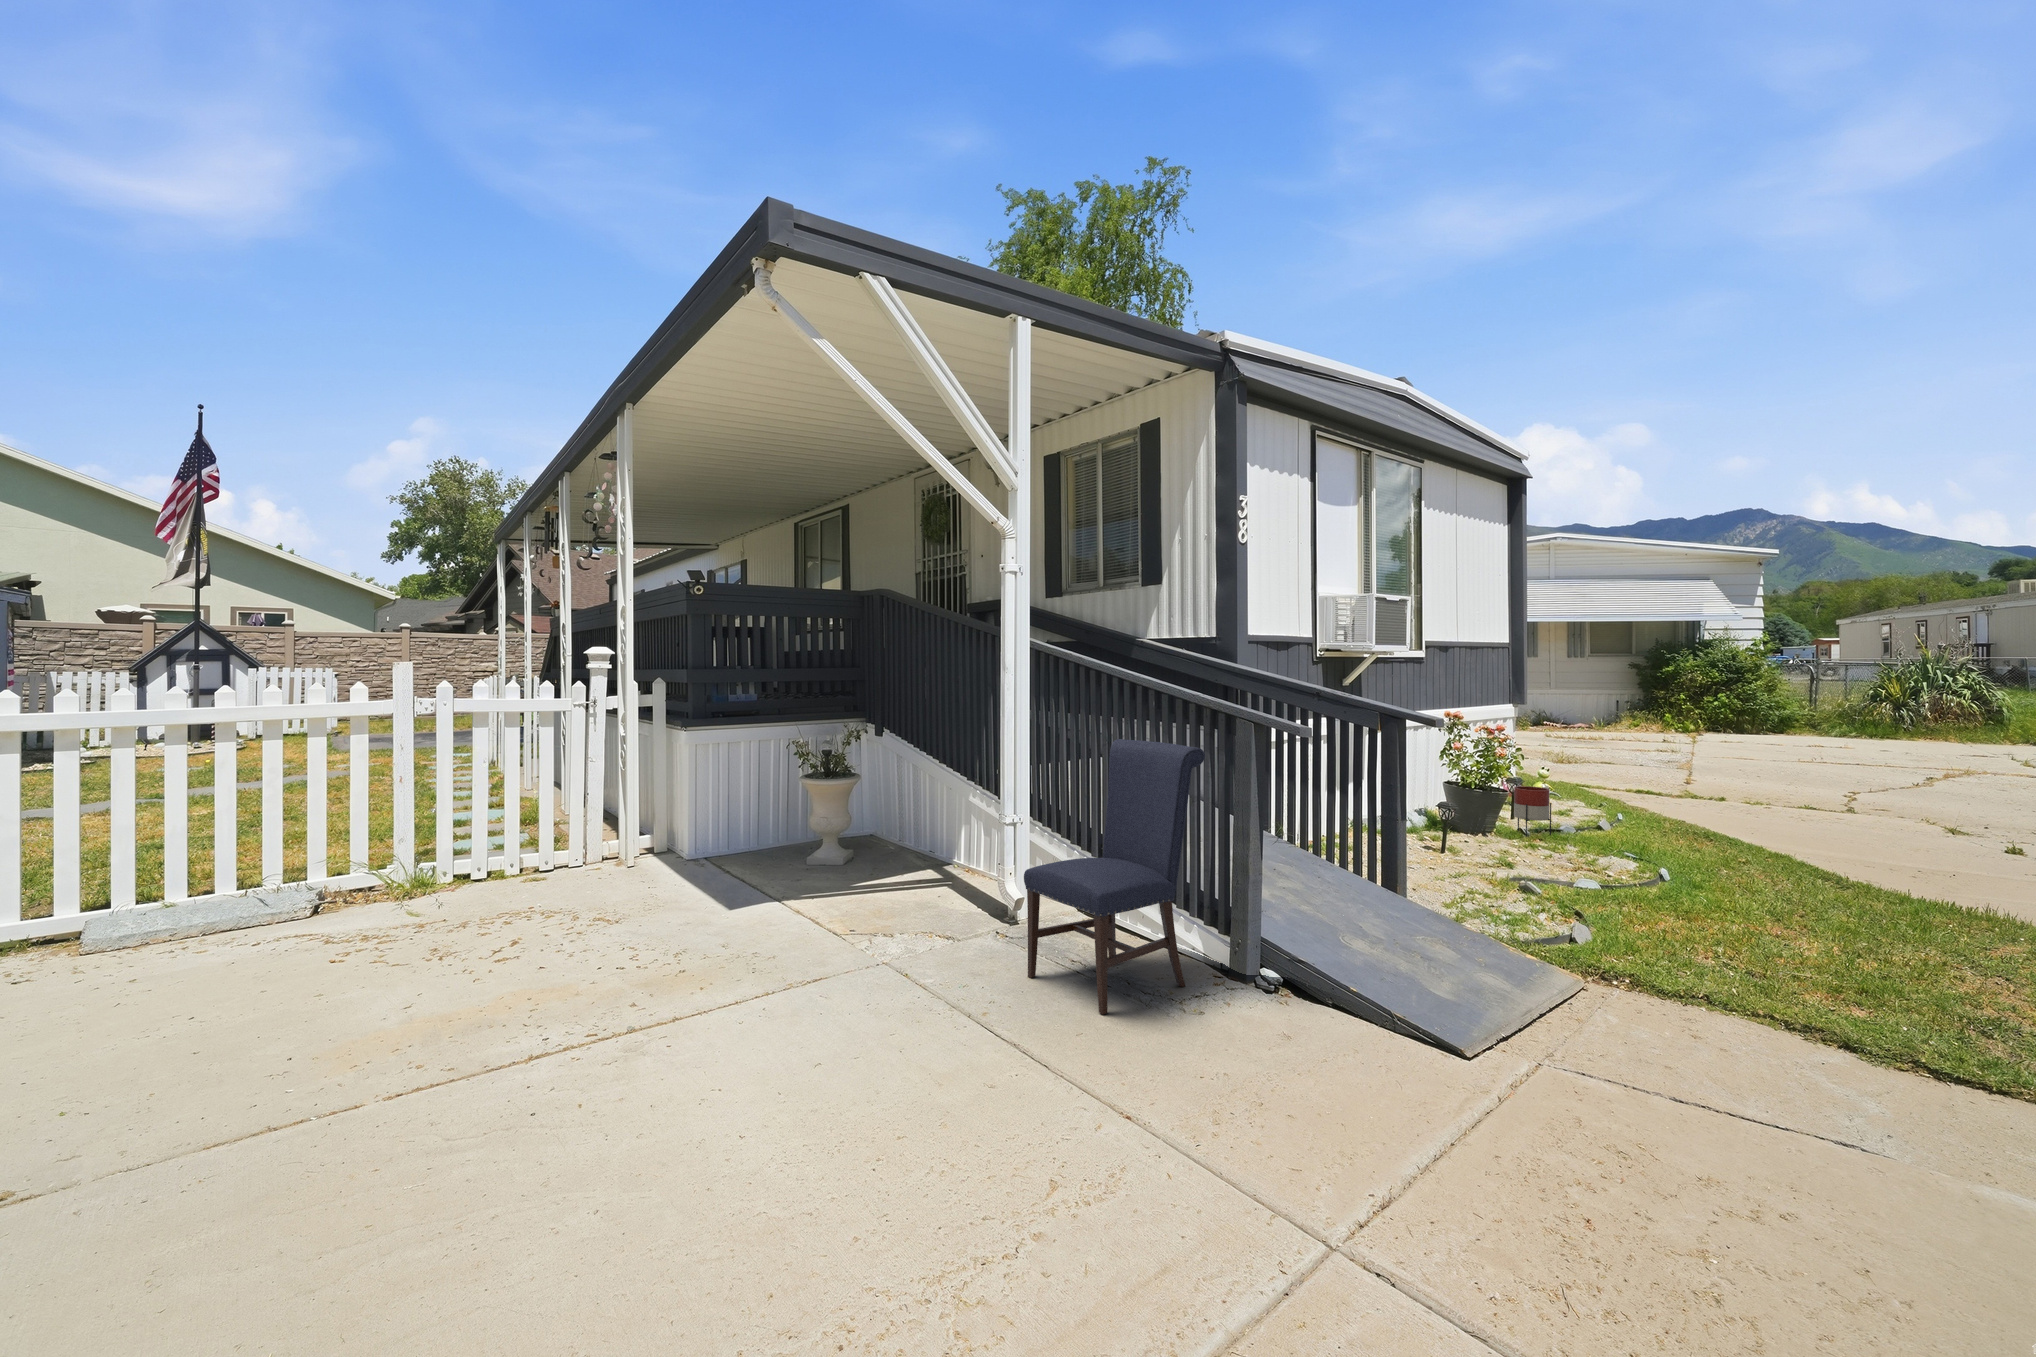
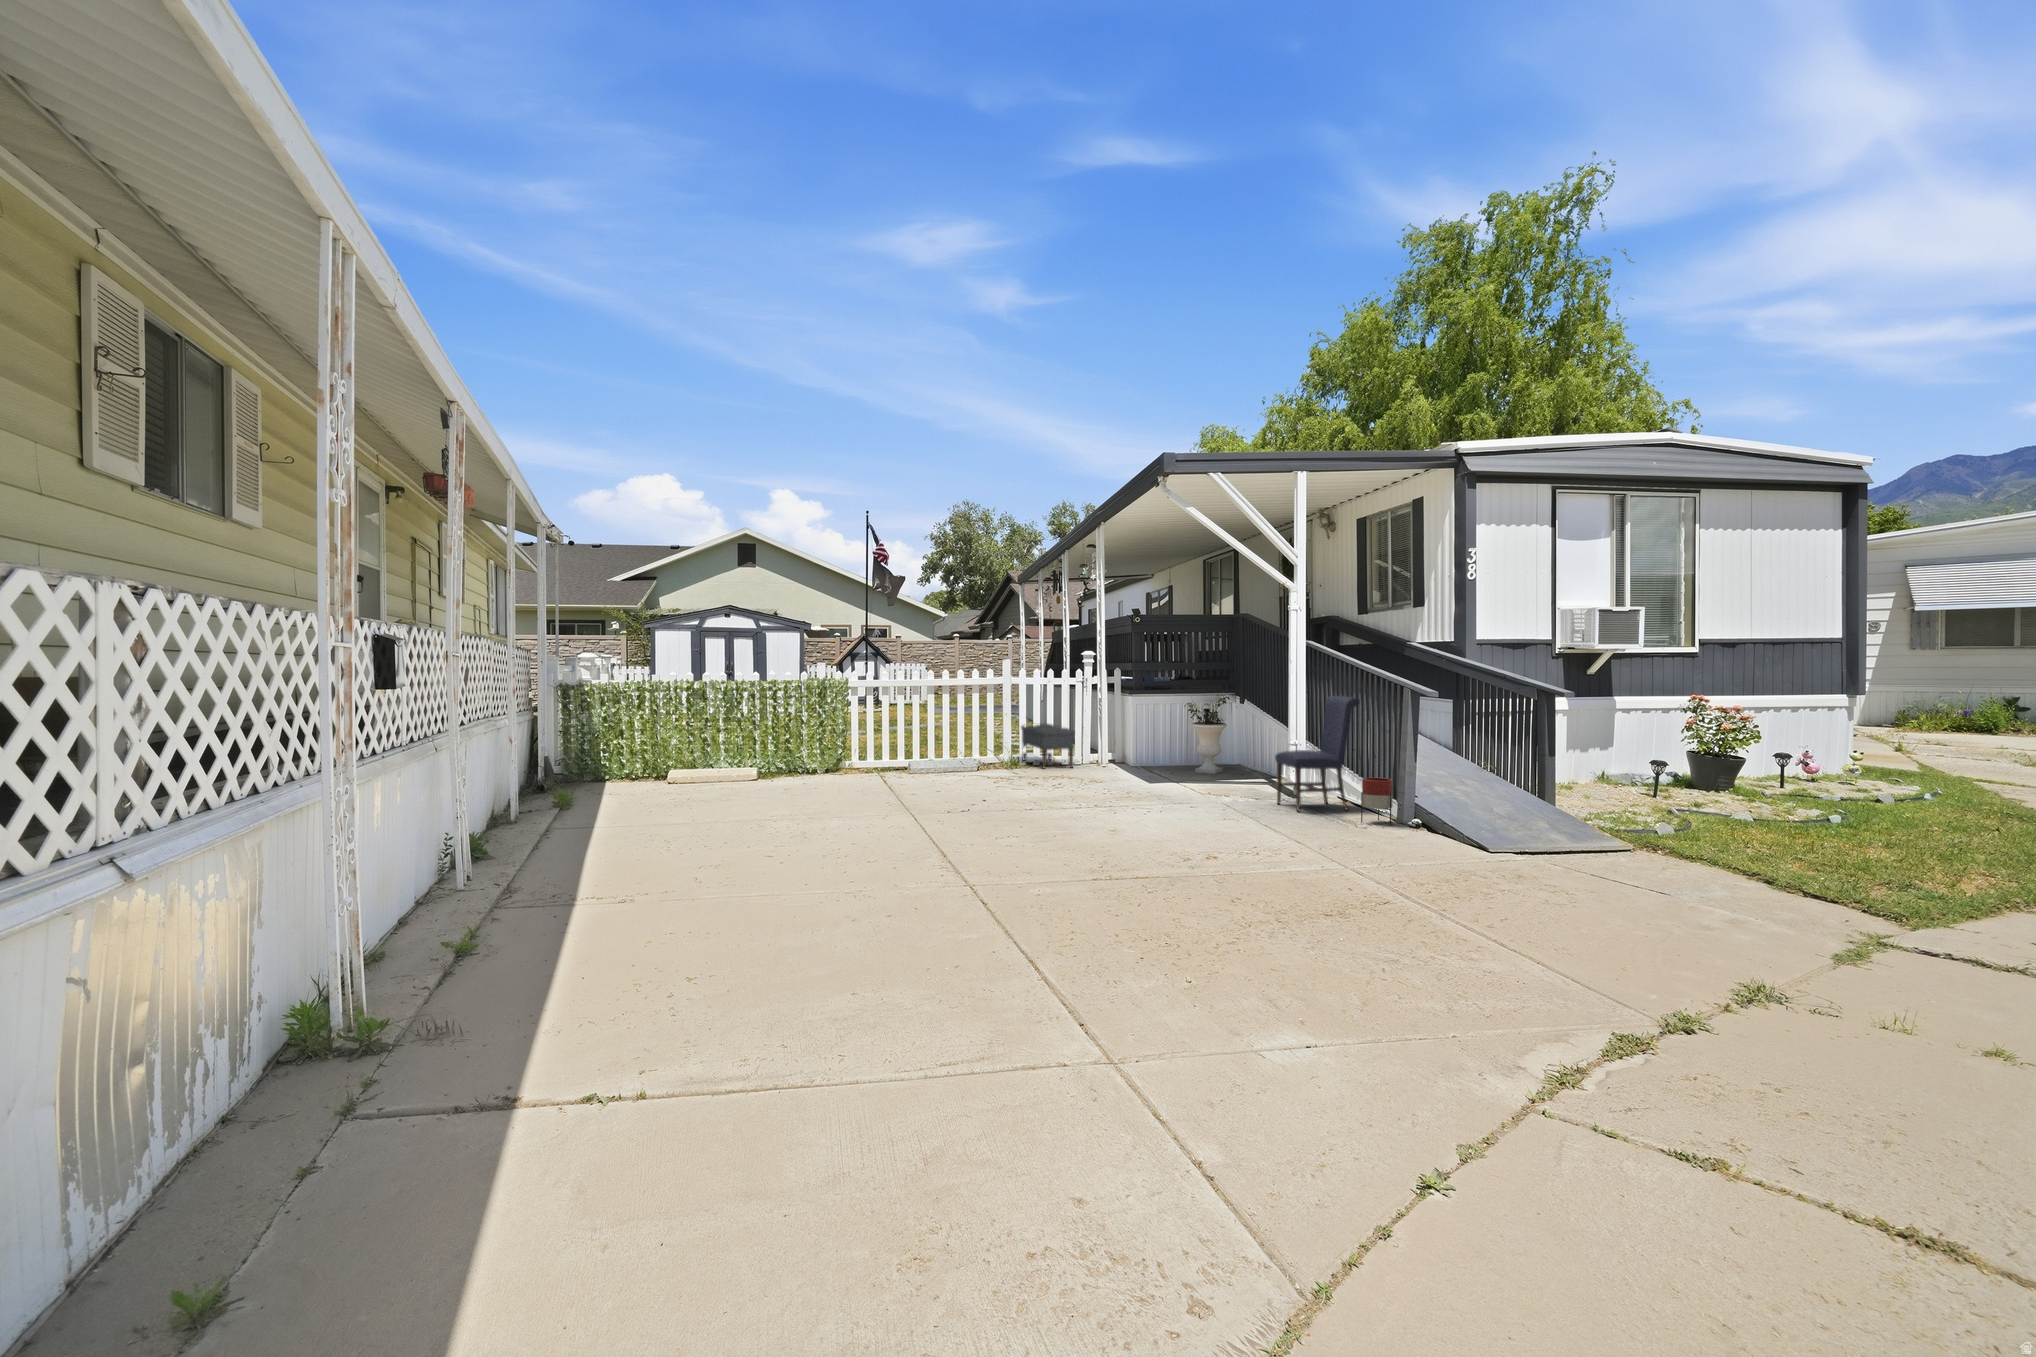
bench: none [464,783,571,882] -> present [1021,723,1075,769]
planter: present [1514,786,1551,837] -> present [1361,777,1393,825]

